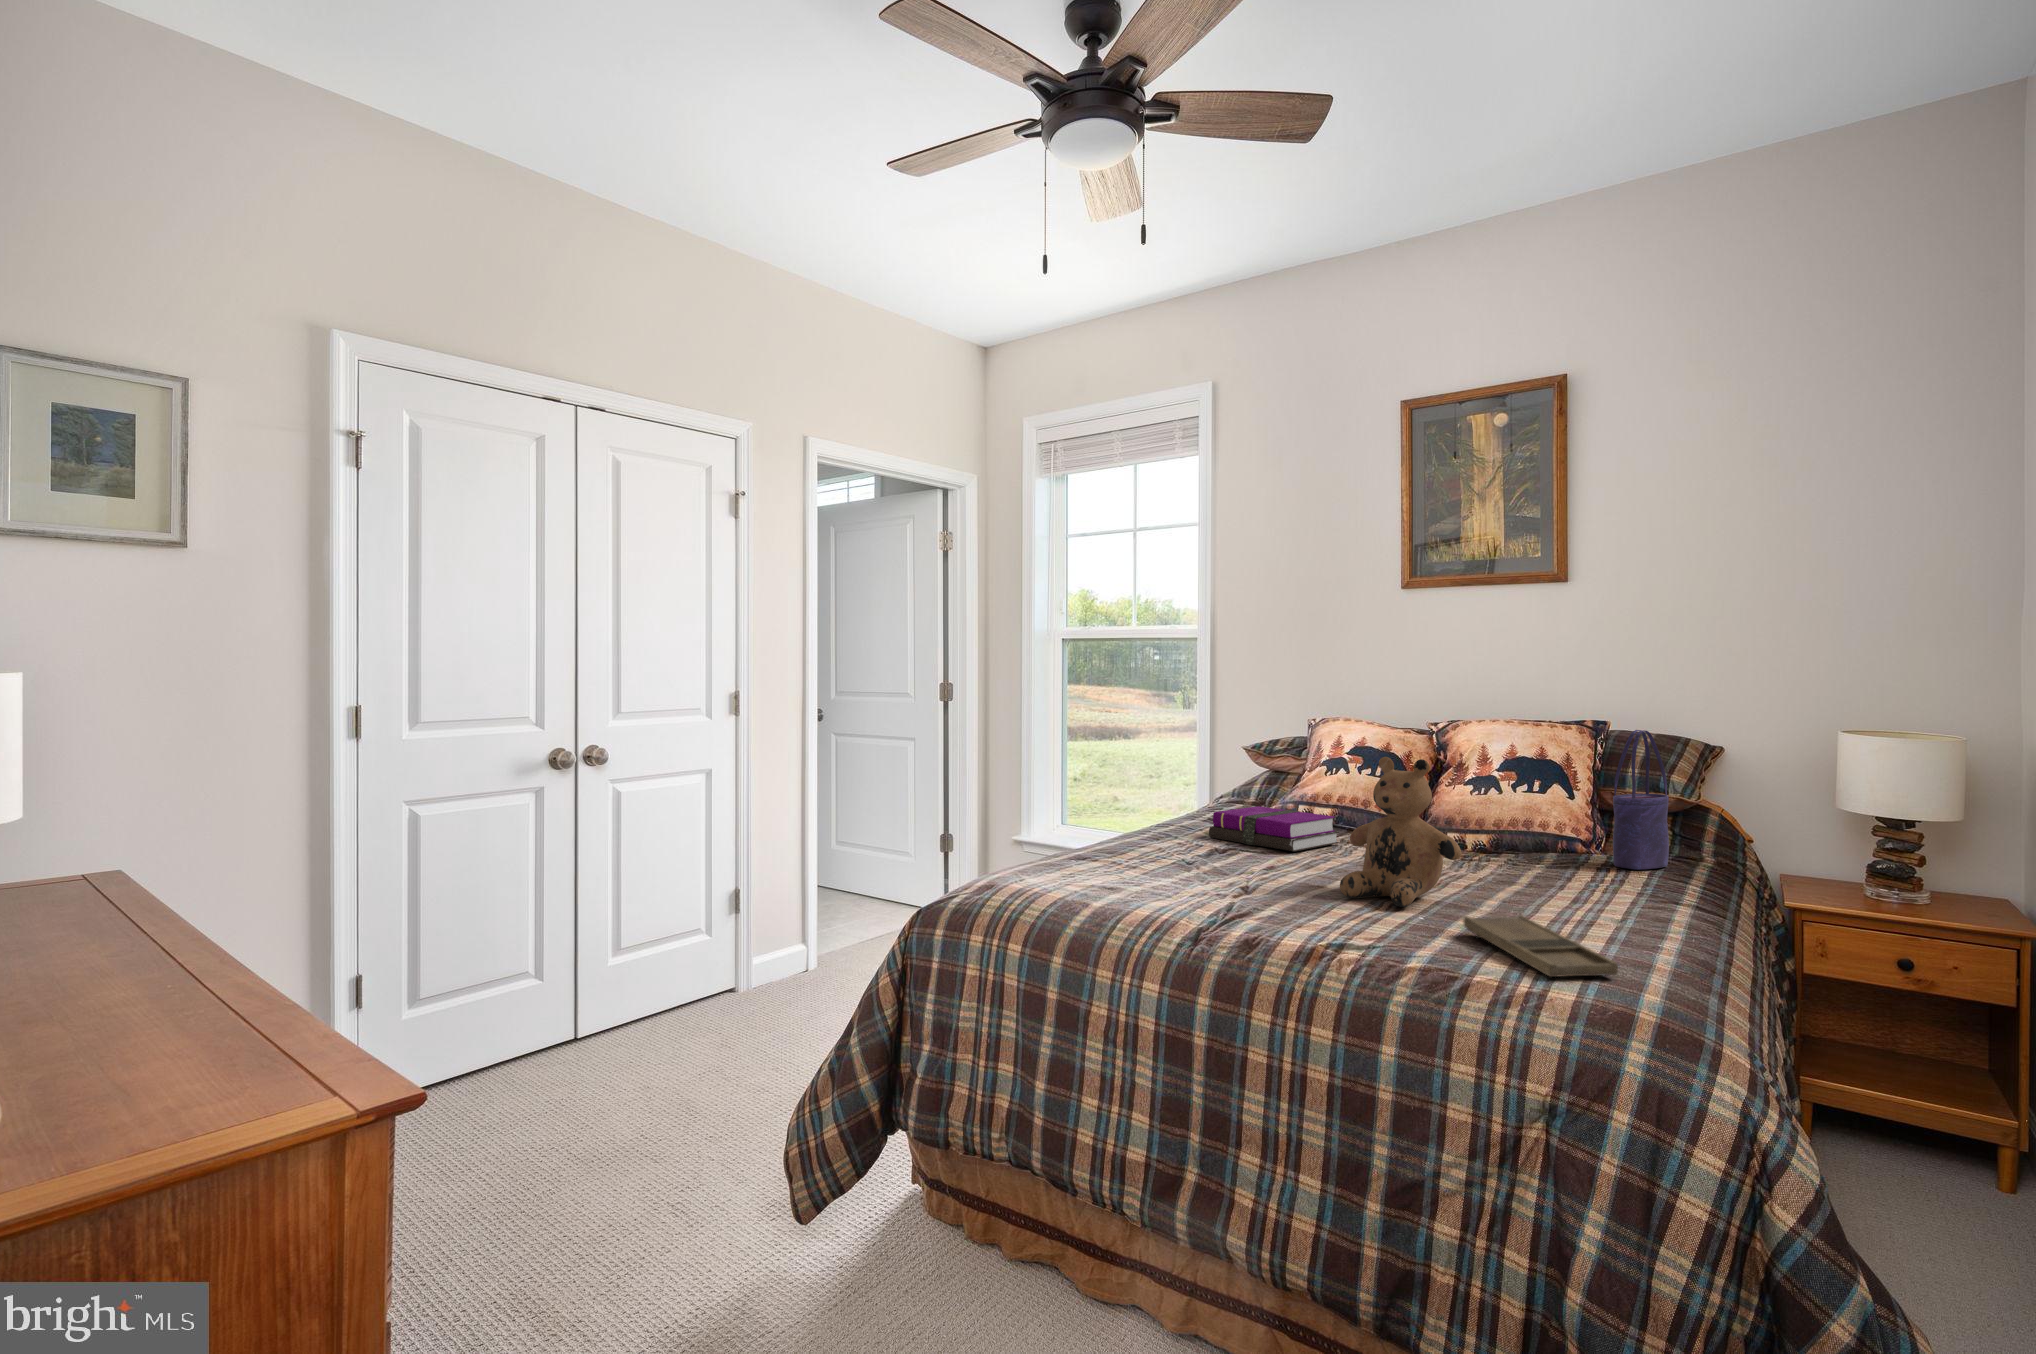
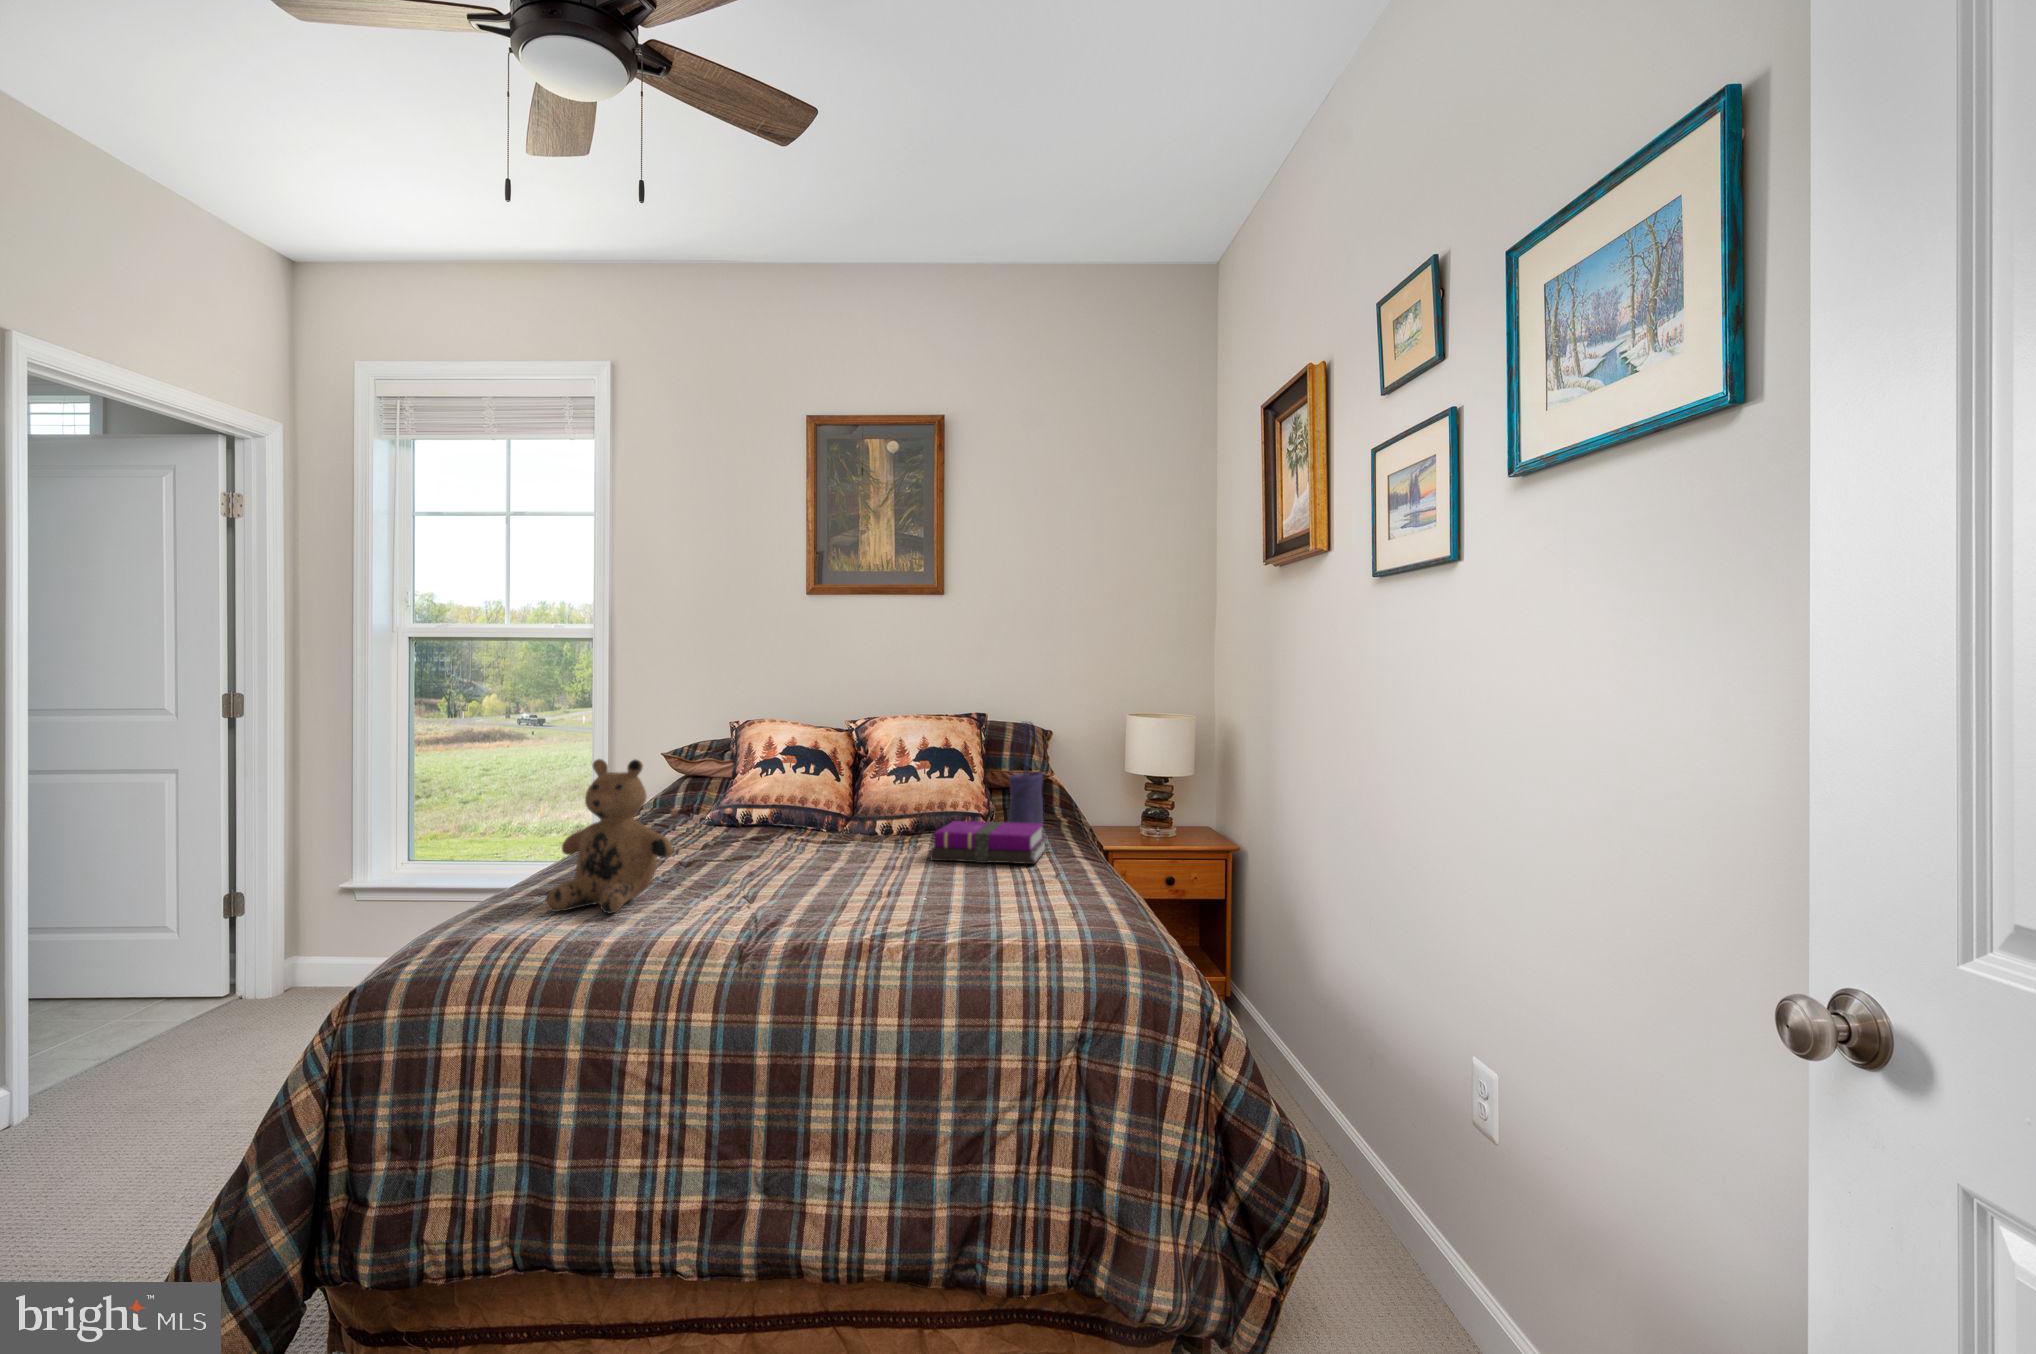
teddy bear: present [1340,757,1461,907] -> present [545,759,673,913]
notebook: present [1209,806,1339,851] -> present [930,821,1046,864]
tray: present [1463,915,1618,977] -> none [963,884,1091,930]

